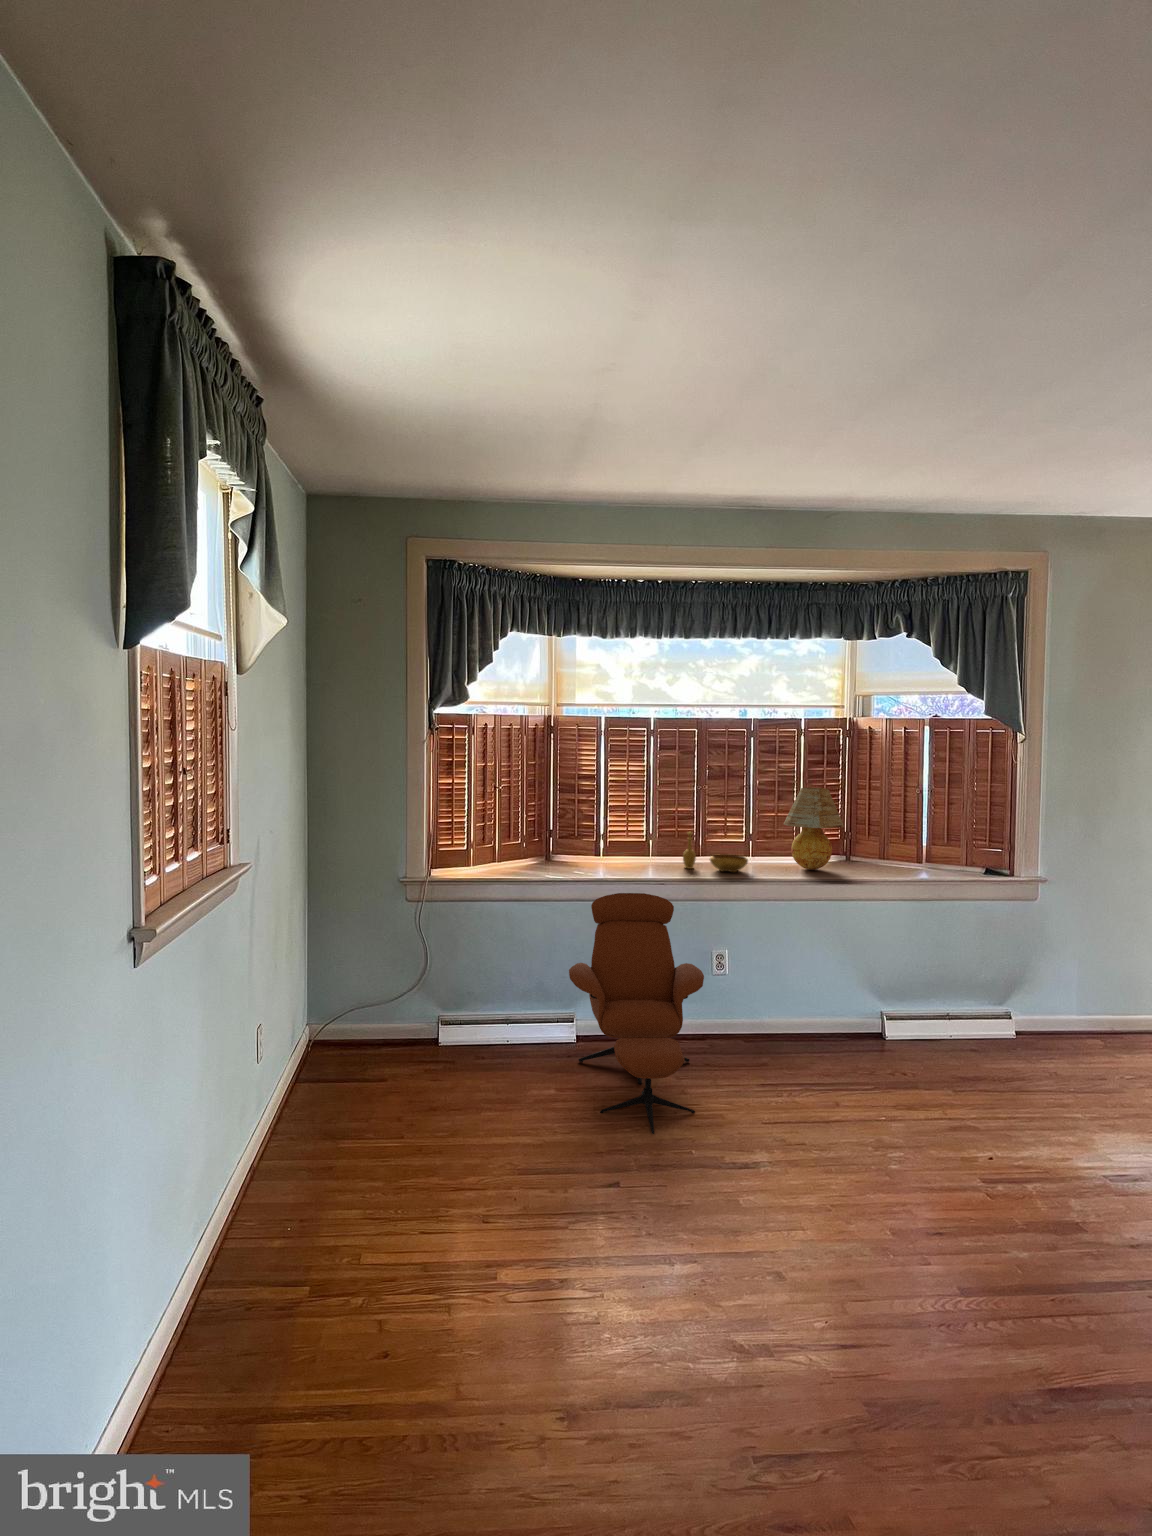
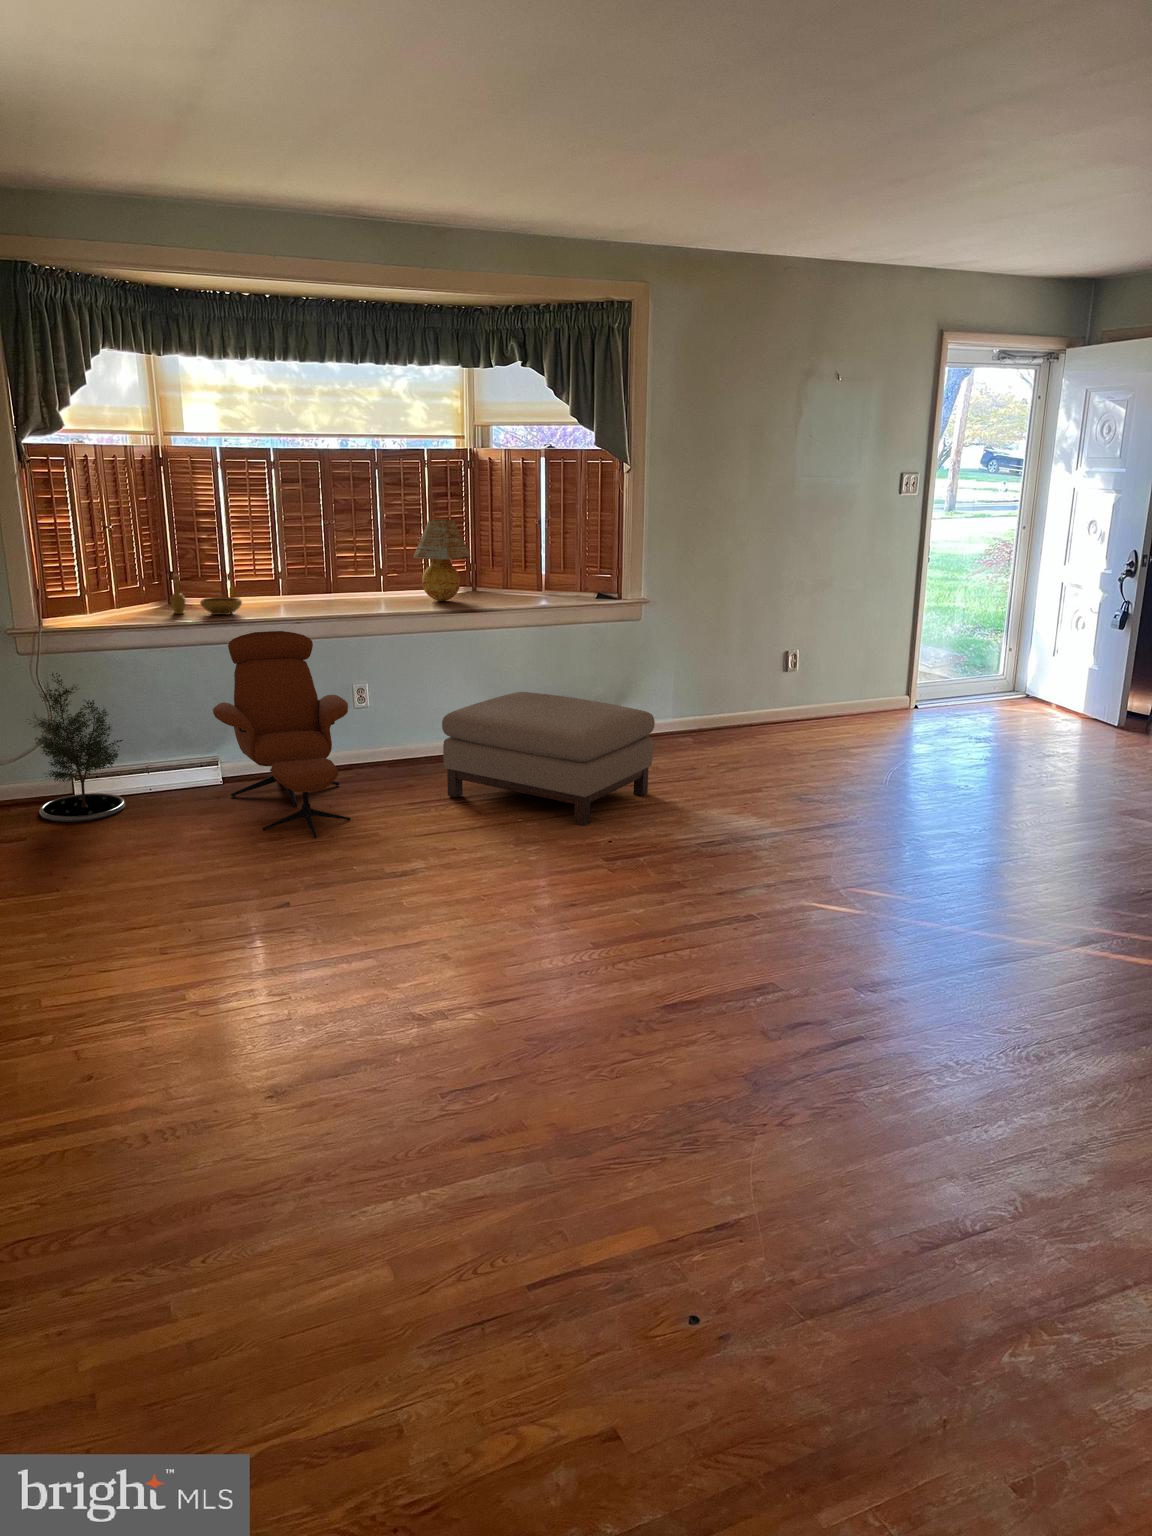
decorative bowl: present [683,832,748,872] -> present [171,574,242,615]
potted tree: none [397,922,485,1073] -> present [28,673,125,822]
ottoman: none [804,979,1071,1169] -> present [442,692,655,826]

